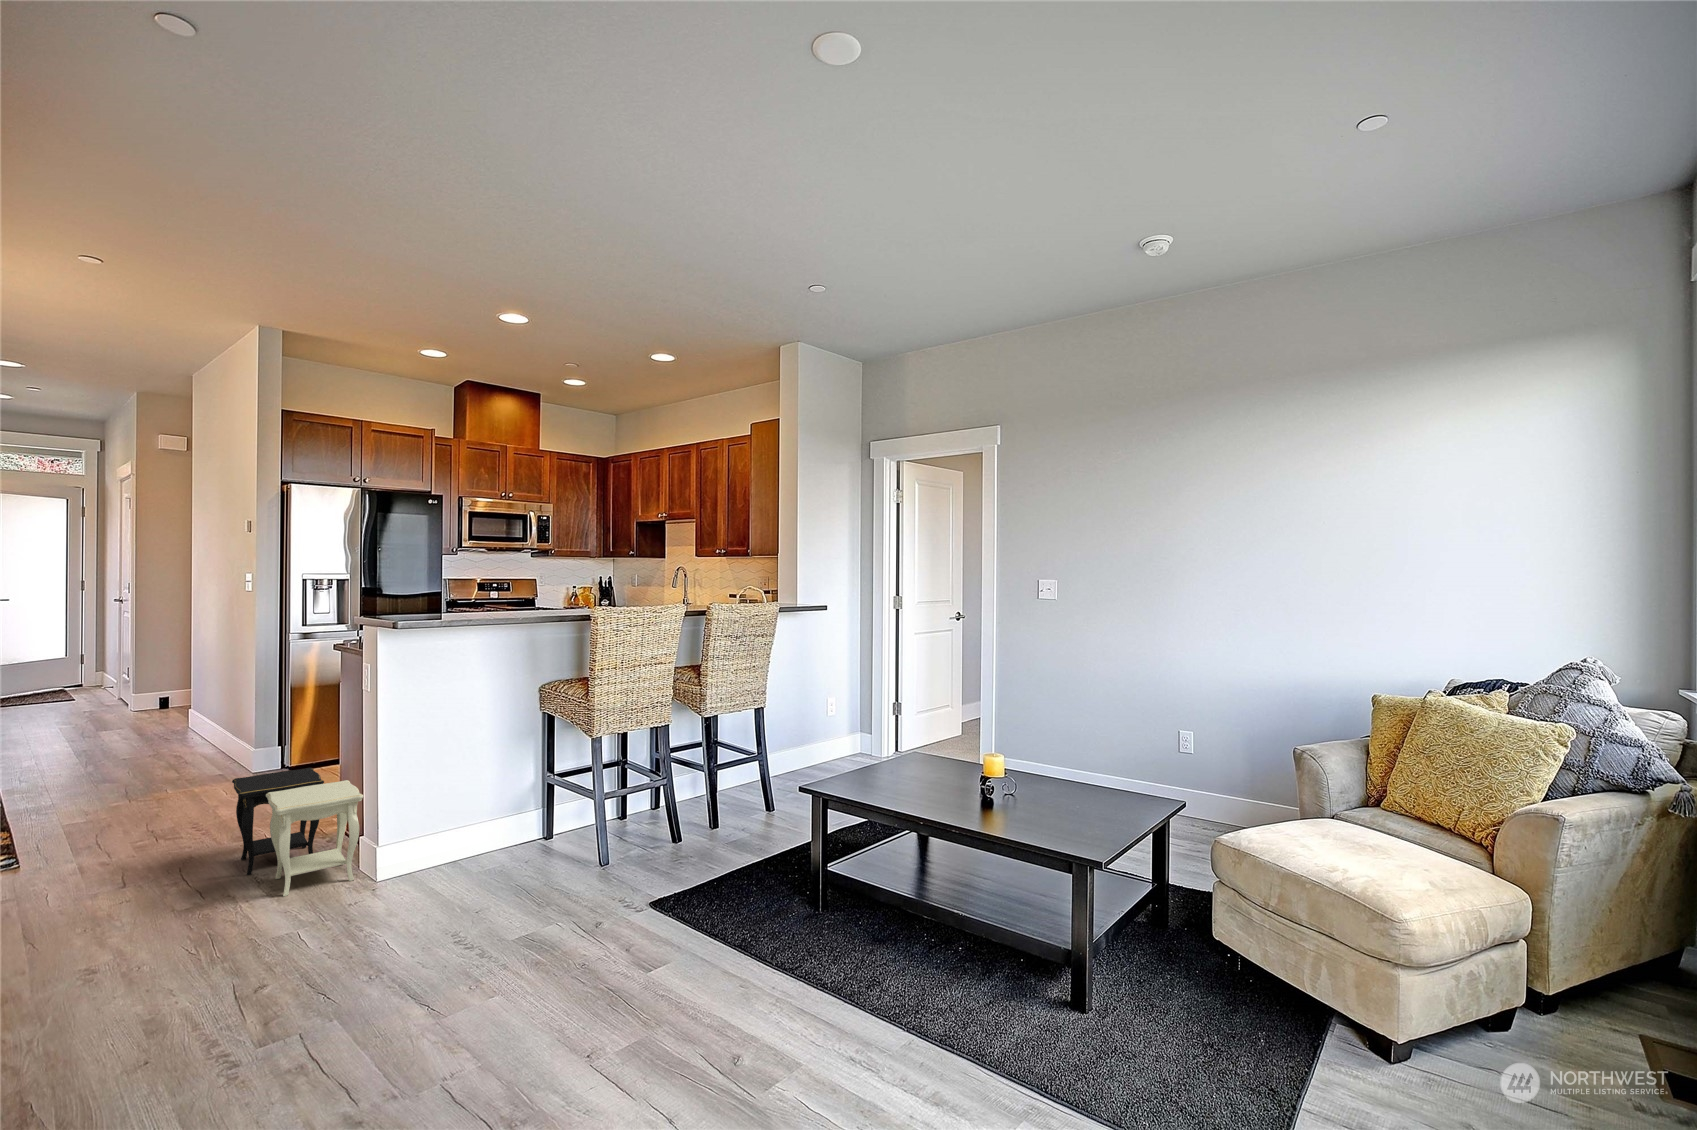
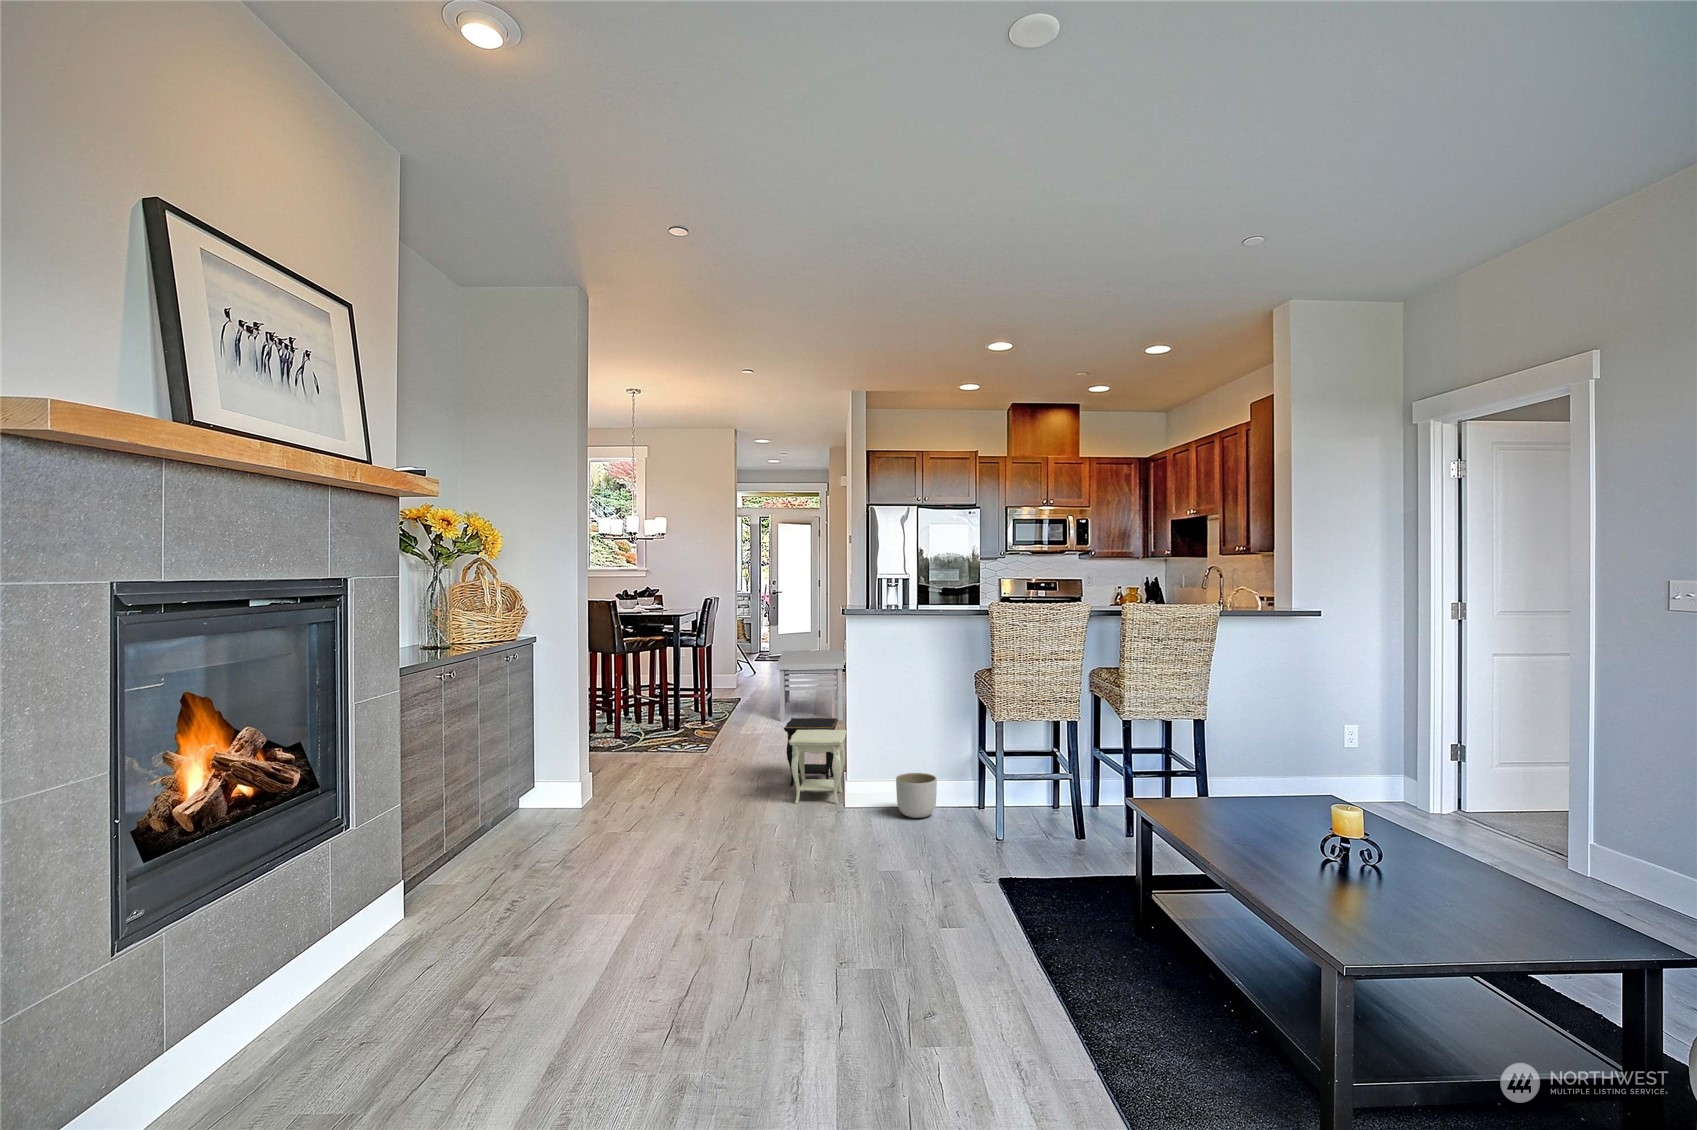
storage bench: none [93,676,244,790] -> present [777,650,845,722]
planter: none [450,813,504,870] -> present [896,773,937,818]

